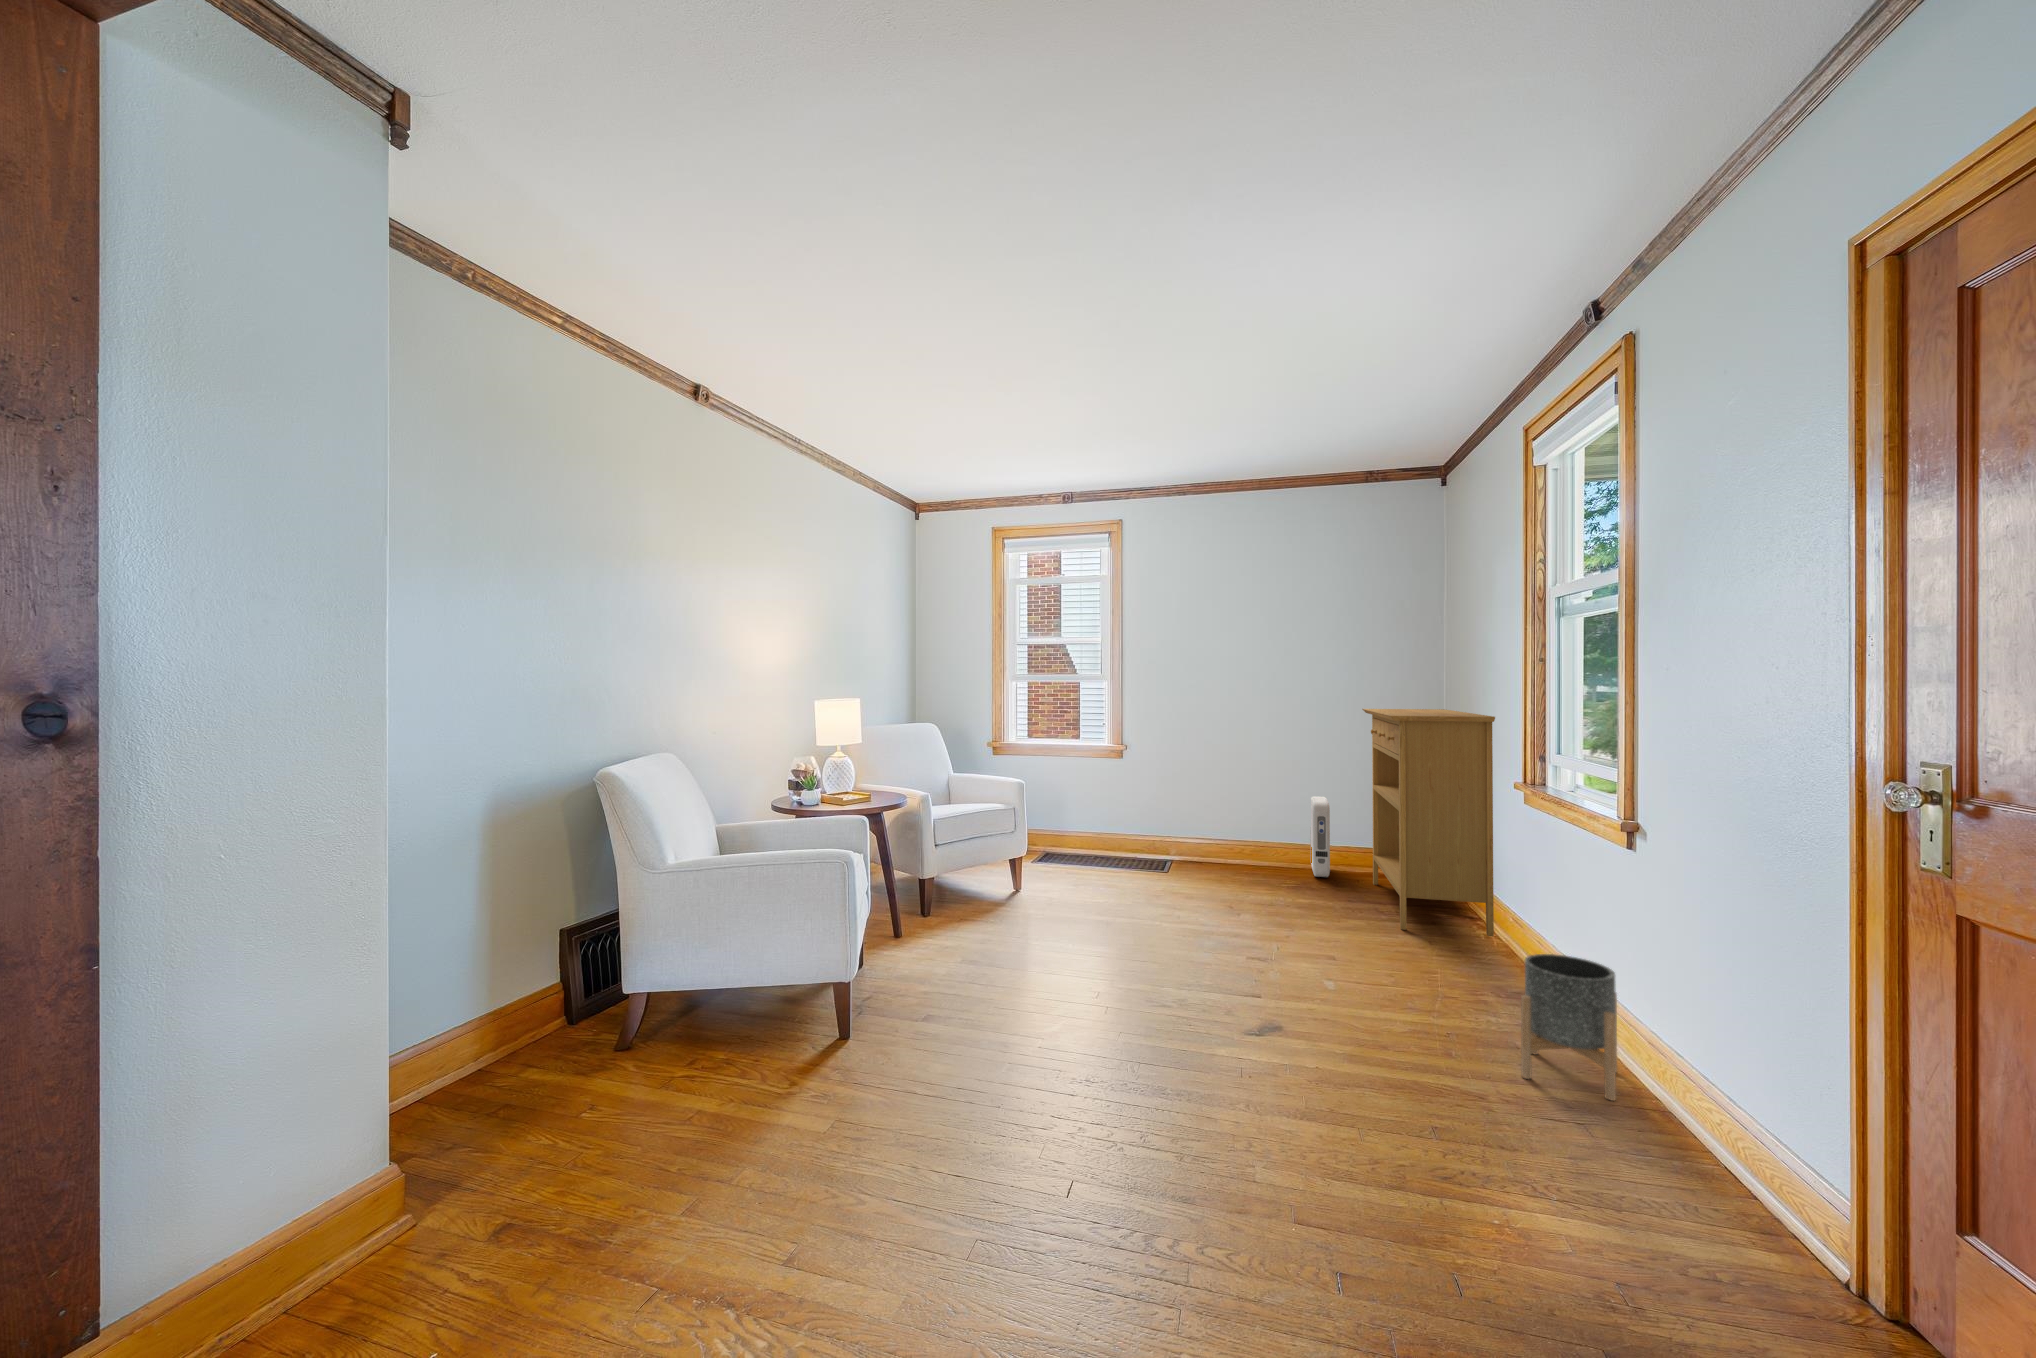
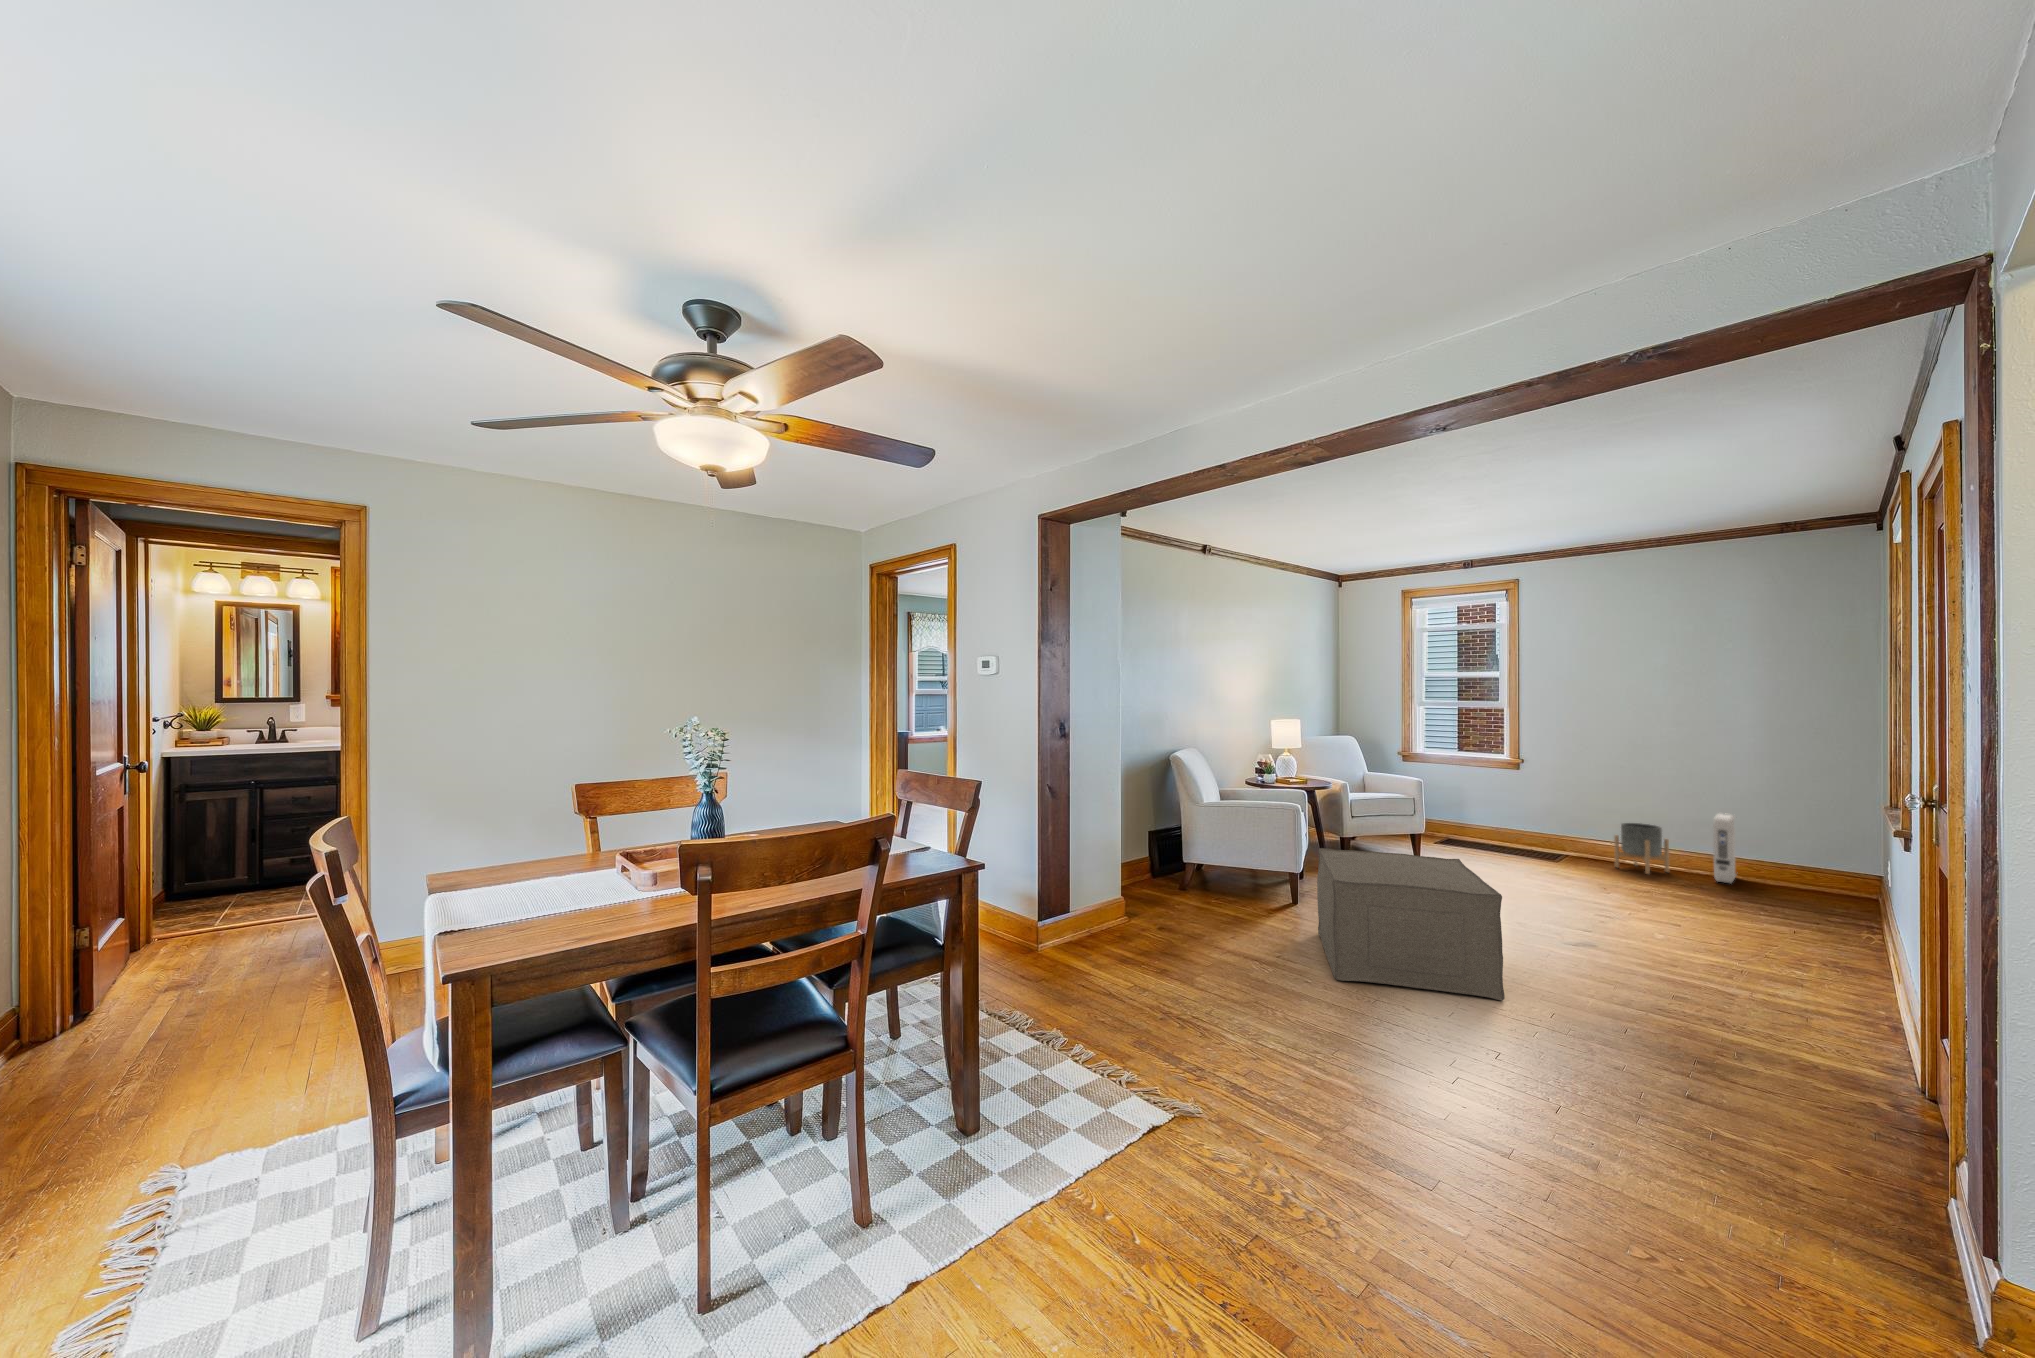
console table: present [1362,709,1495,936] -> none [1763,738,1887,942]
ottoman: none [883,925,1220,1271] -> present [1317,848,1505,1000]
planter: present [1521,954,1617,1101] -> present [1614,823,1669,874]

